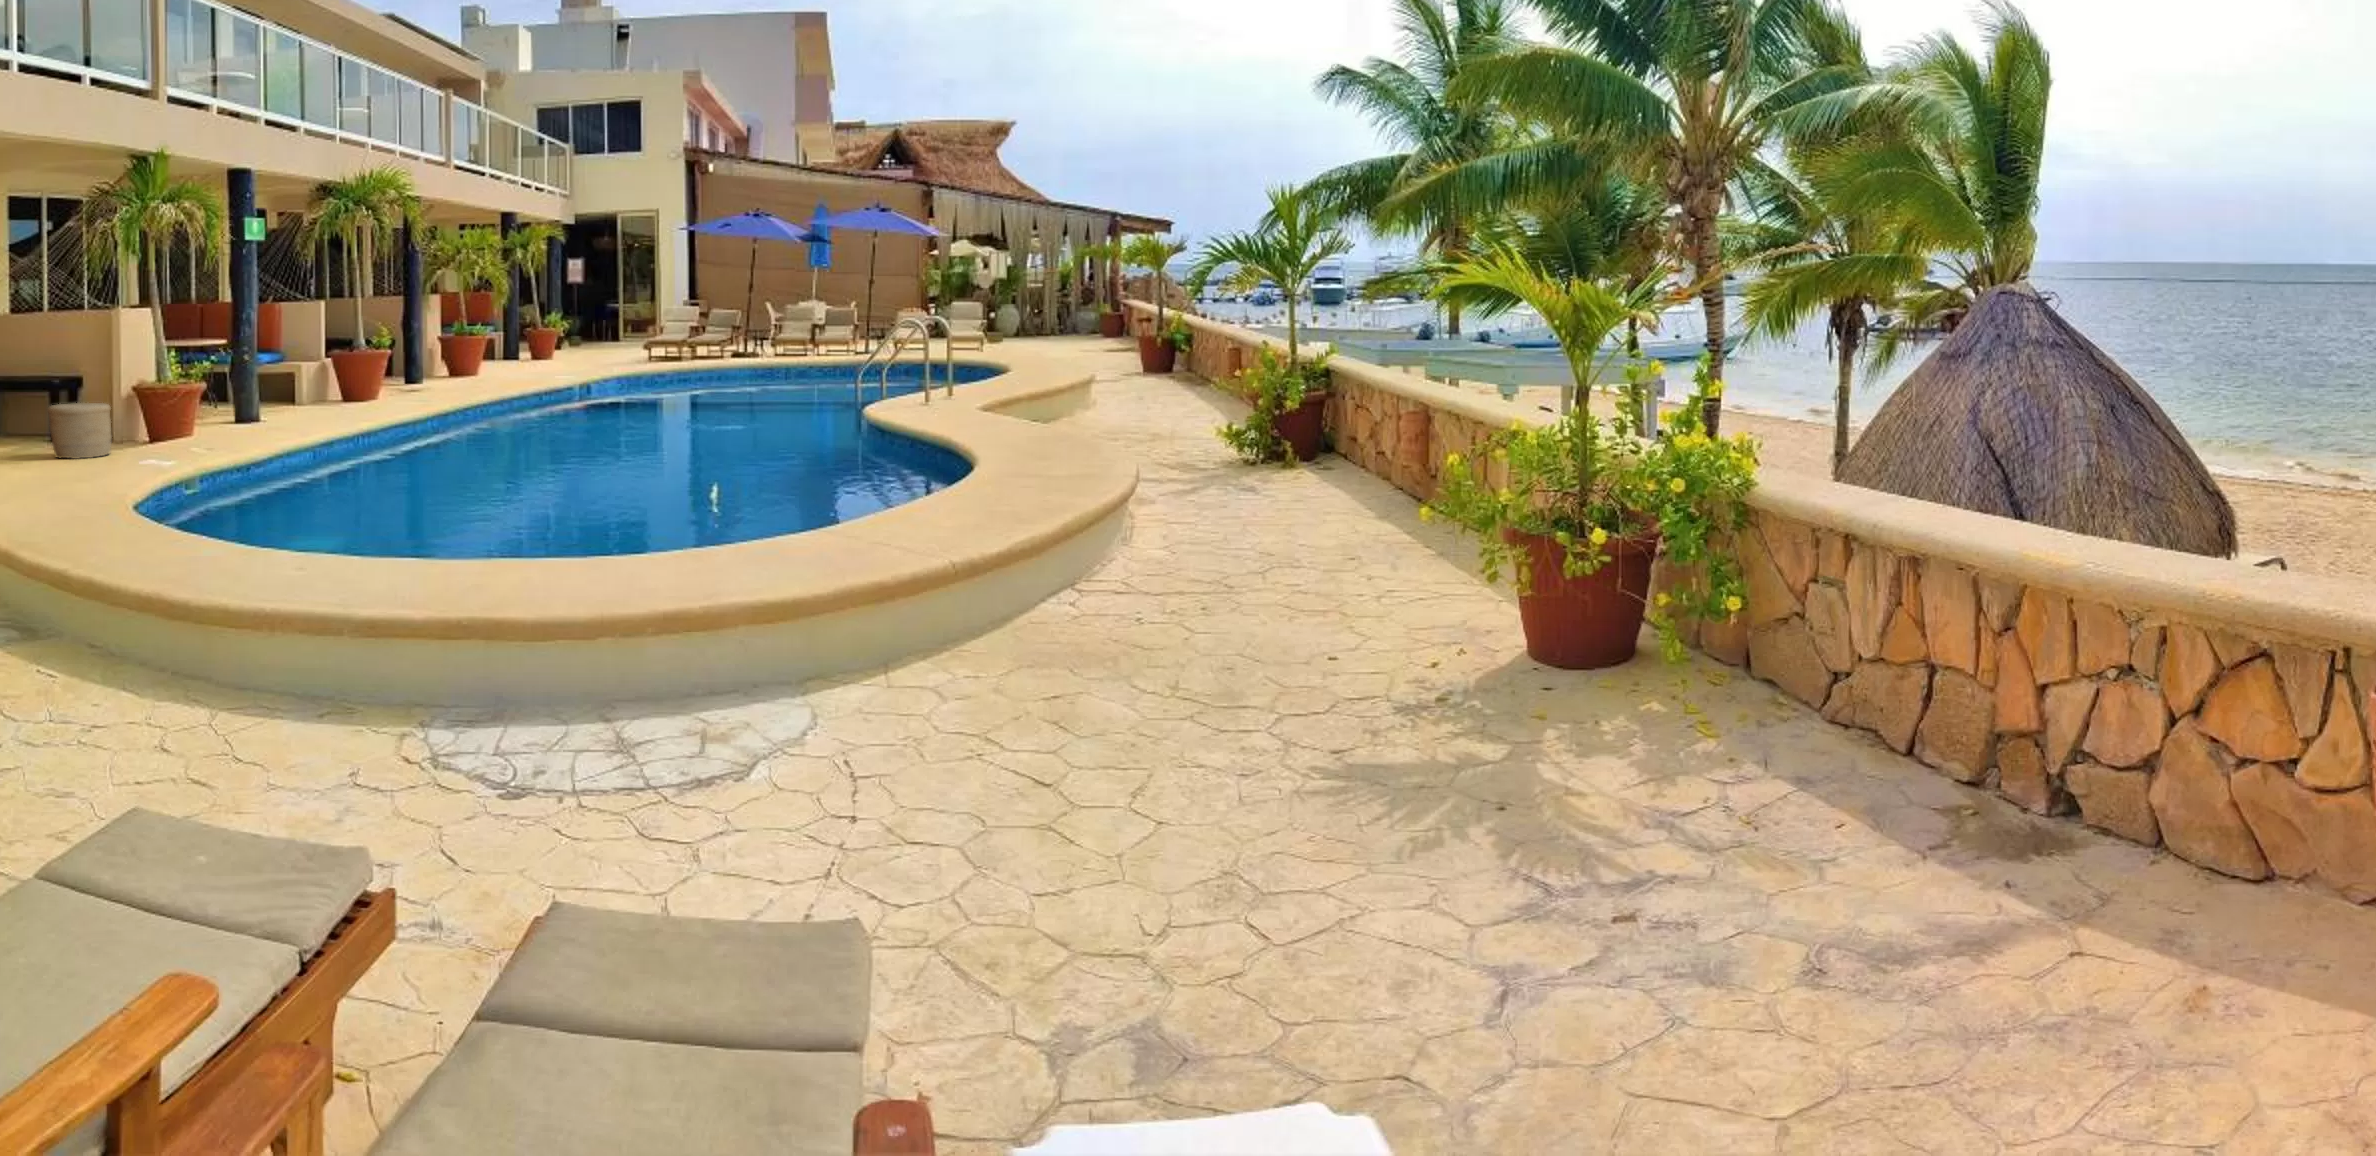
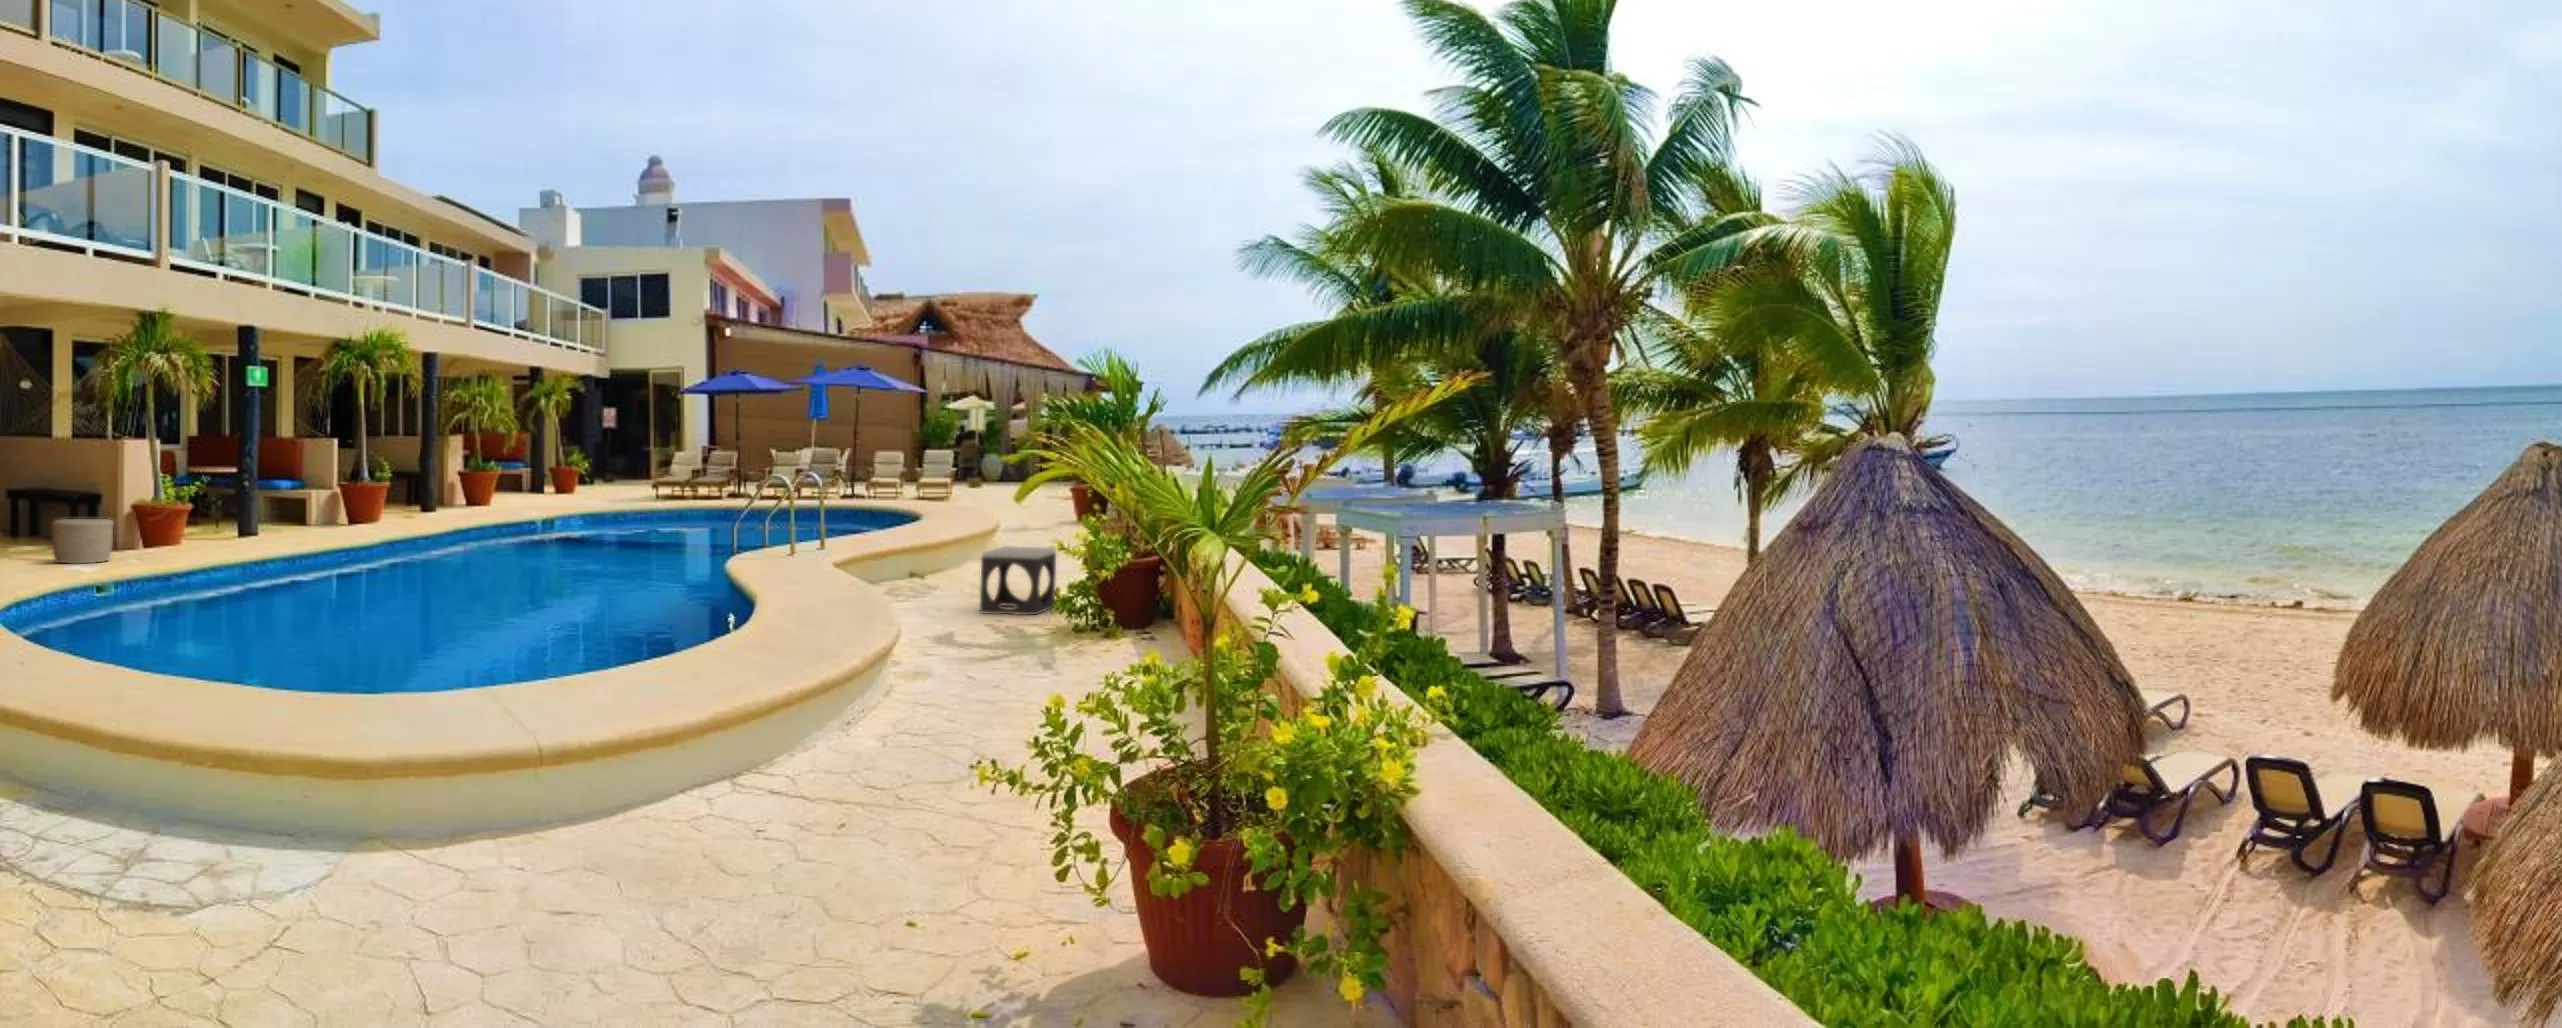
footstool: none [1212,427,1309,534] -> present [980,546,1056,615]

